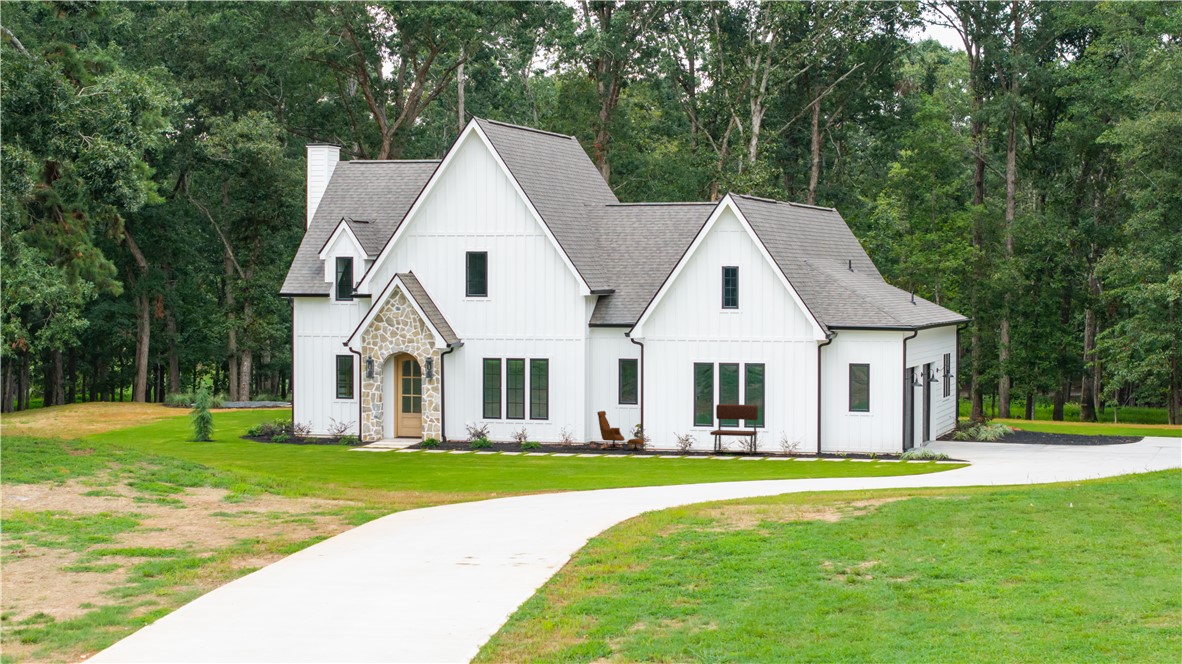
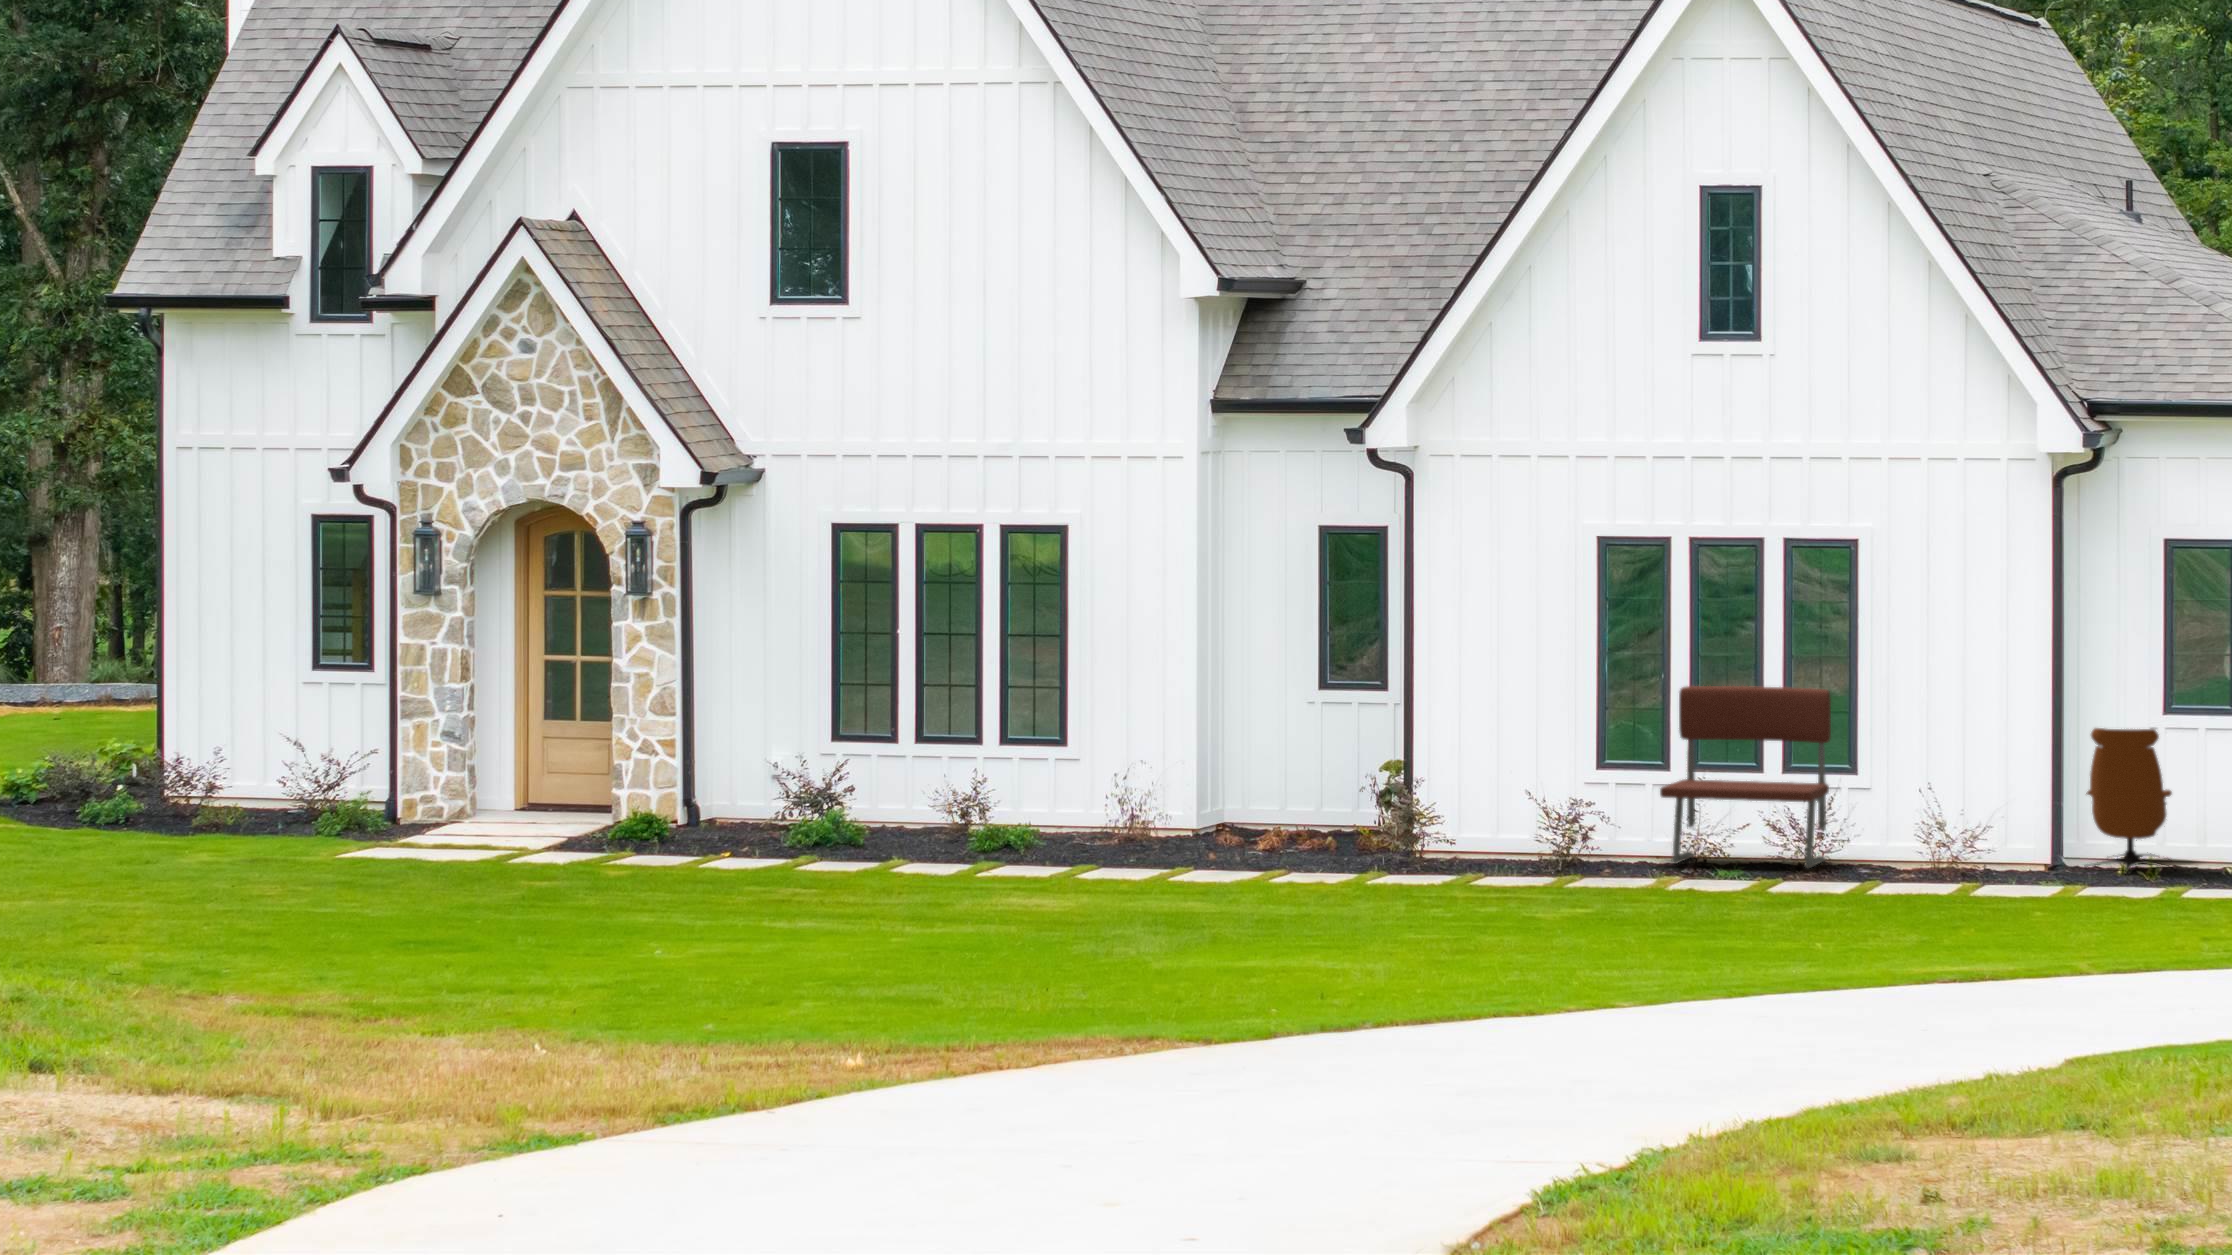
lounge chair: present [598,411,644,451] -> present [2085,728,2176,874]

